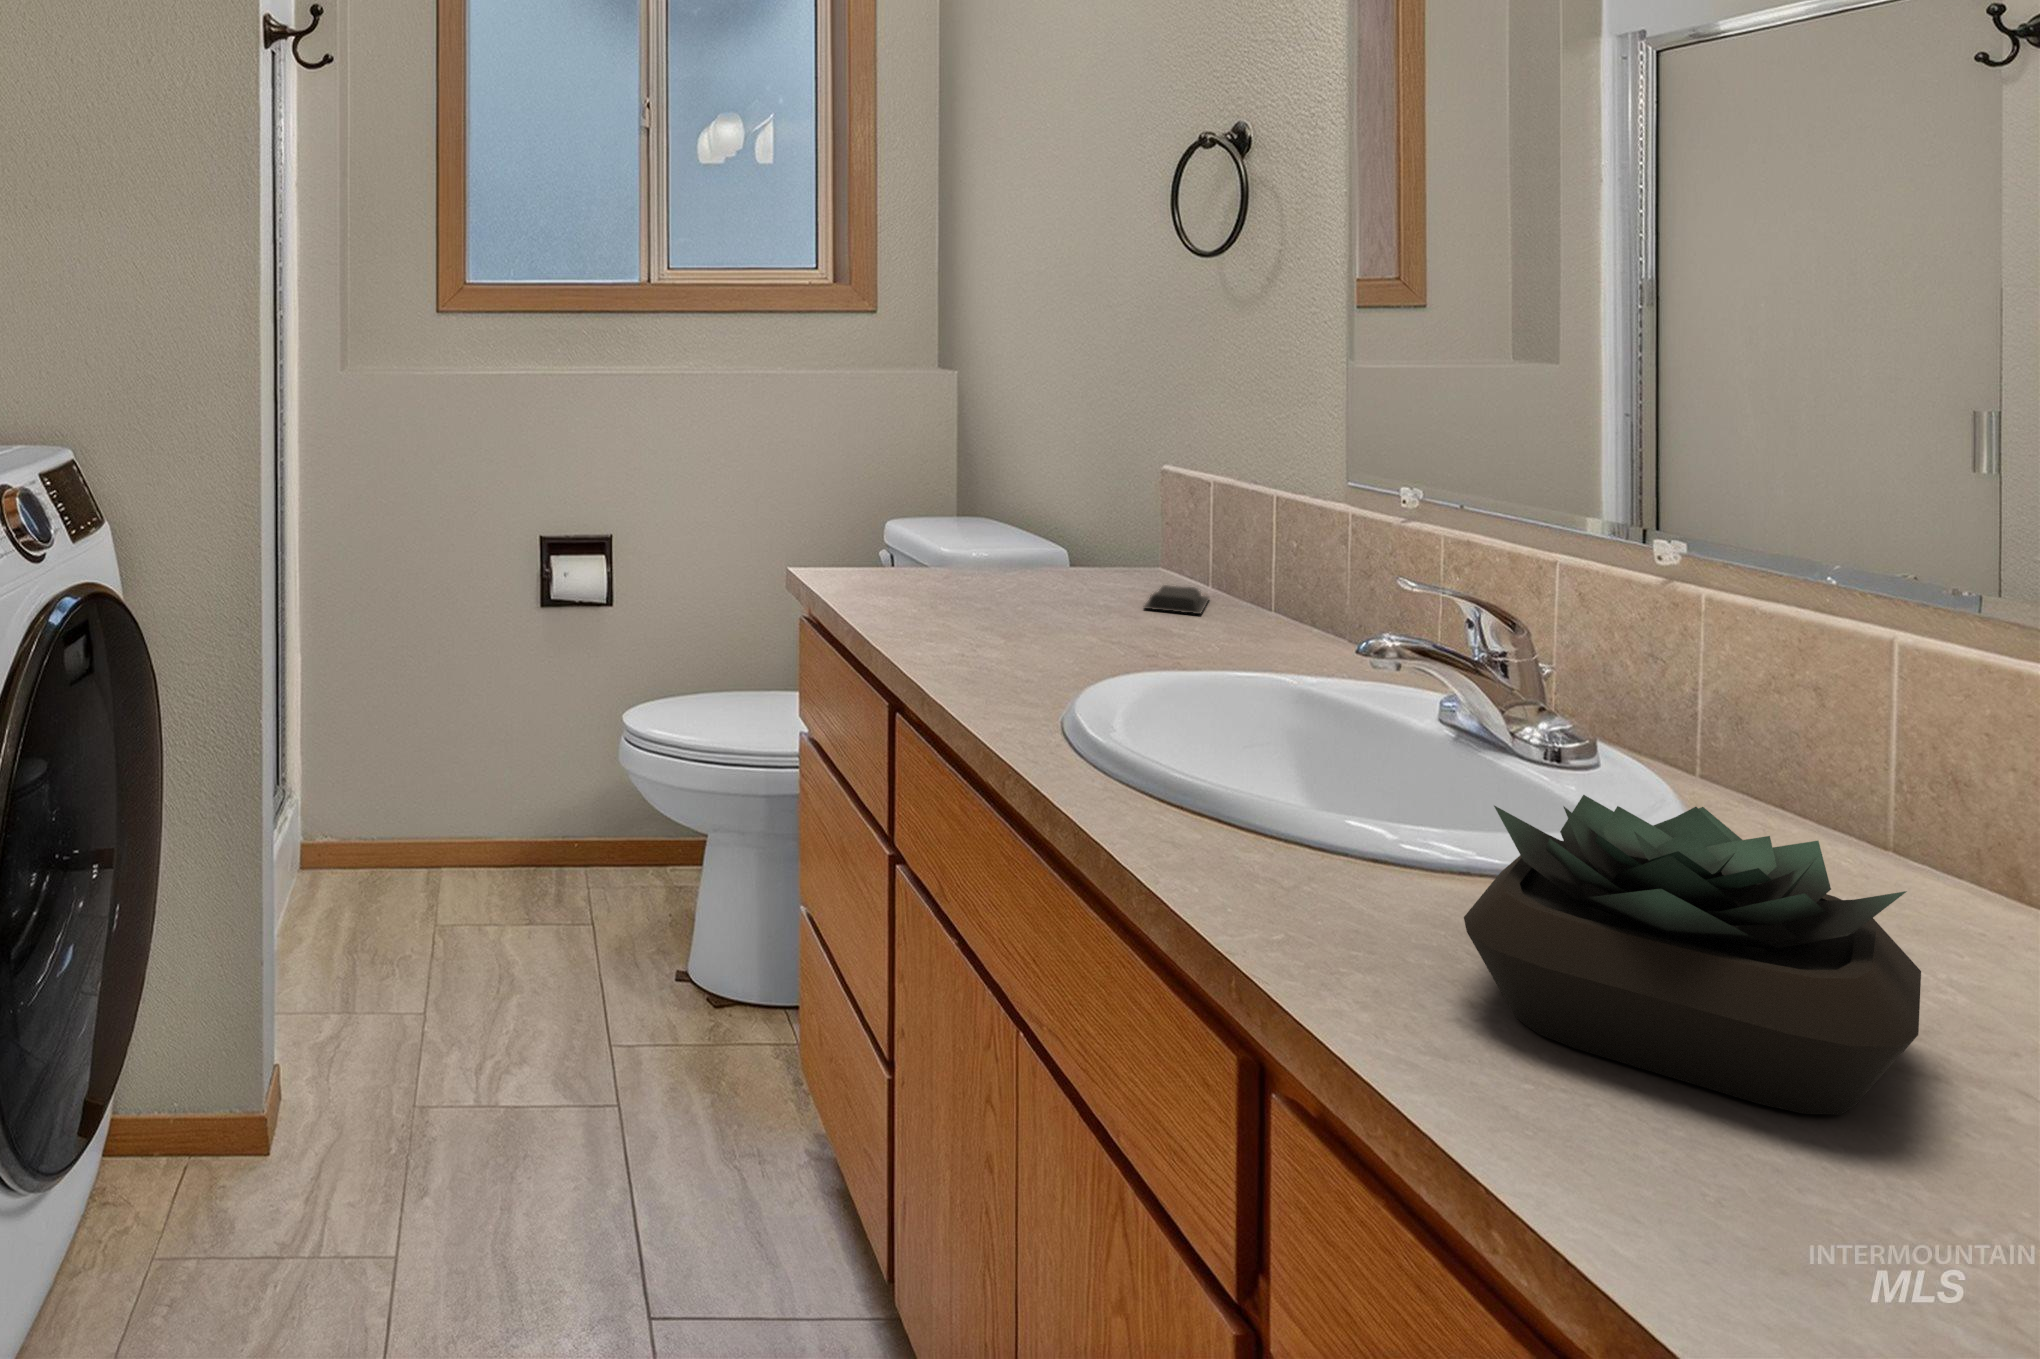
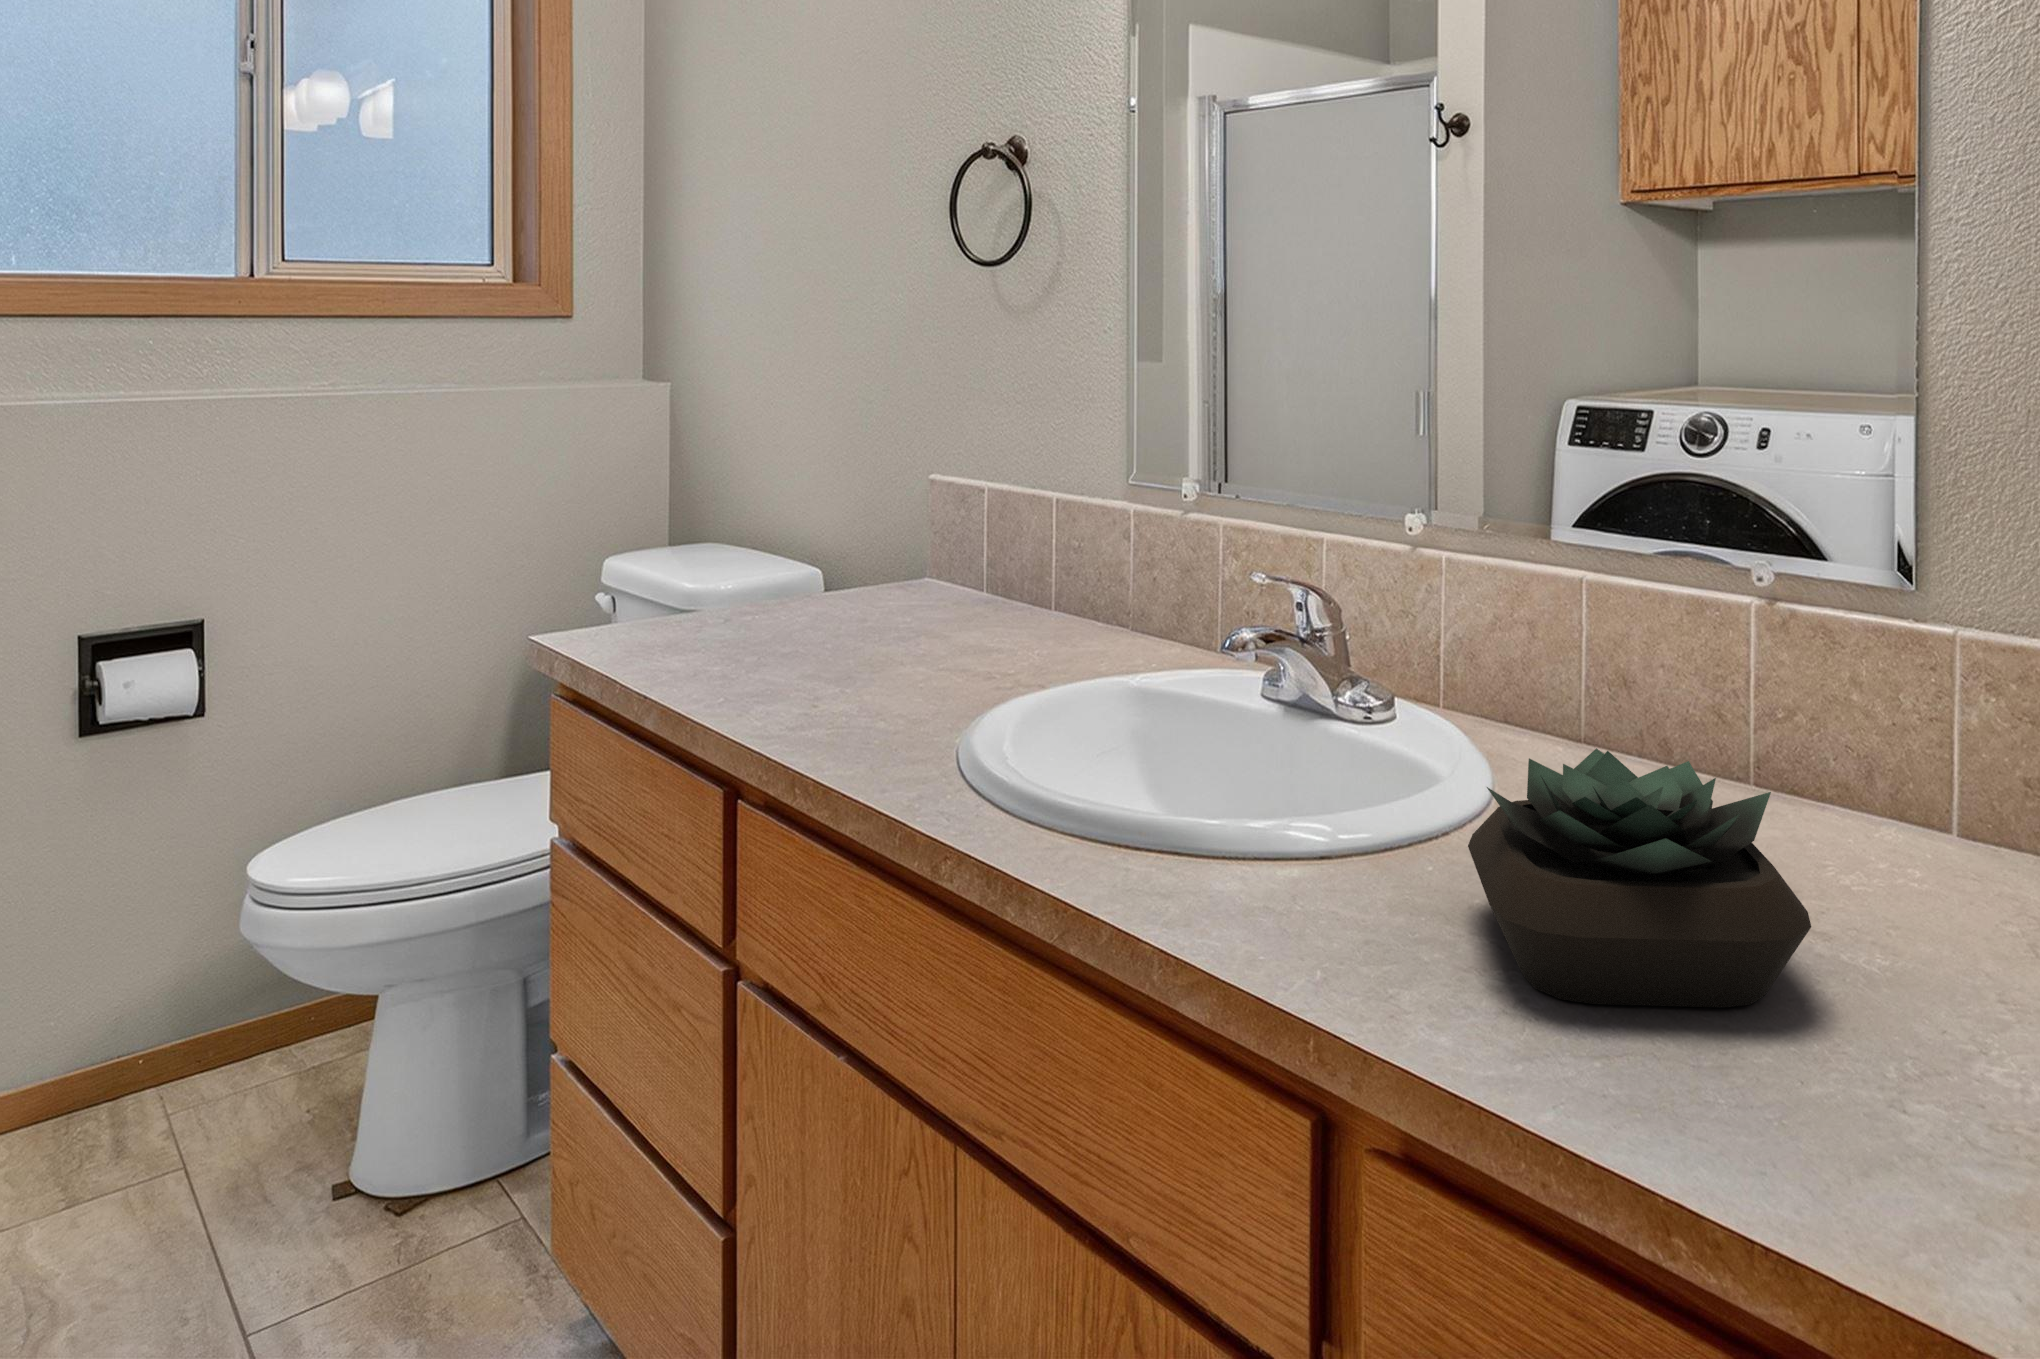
soap bar: present [1144,585,1209,614] -> none [943,598,999,627]

